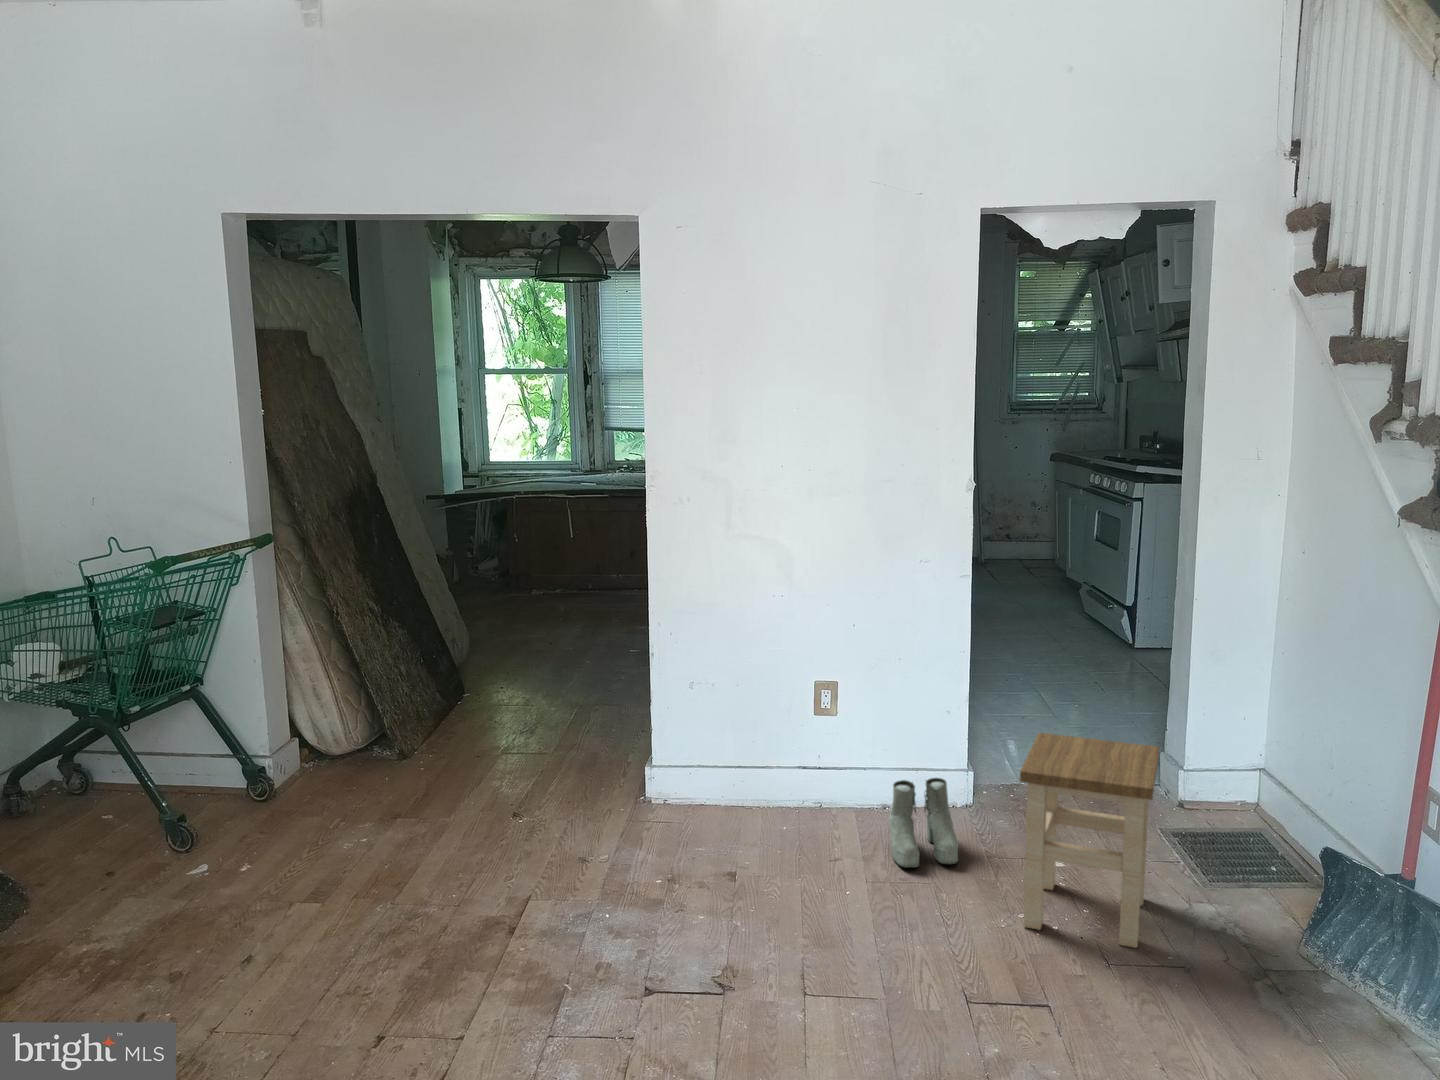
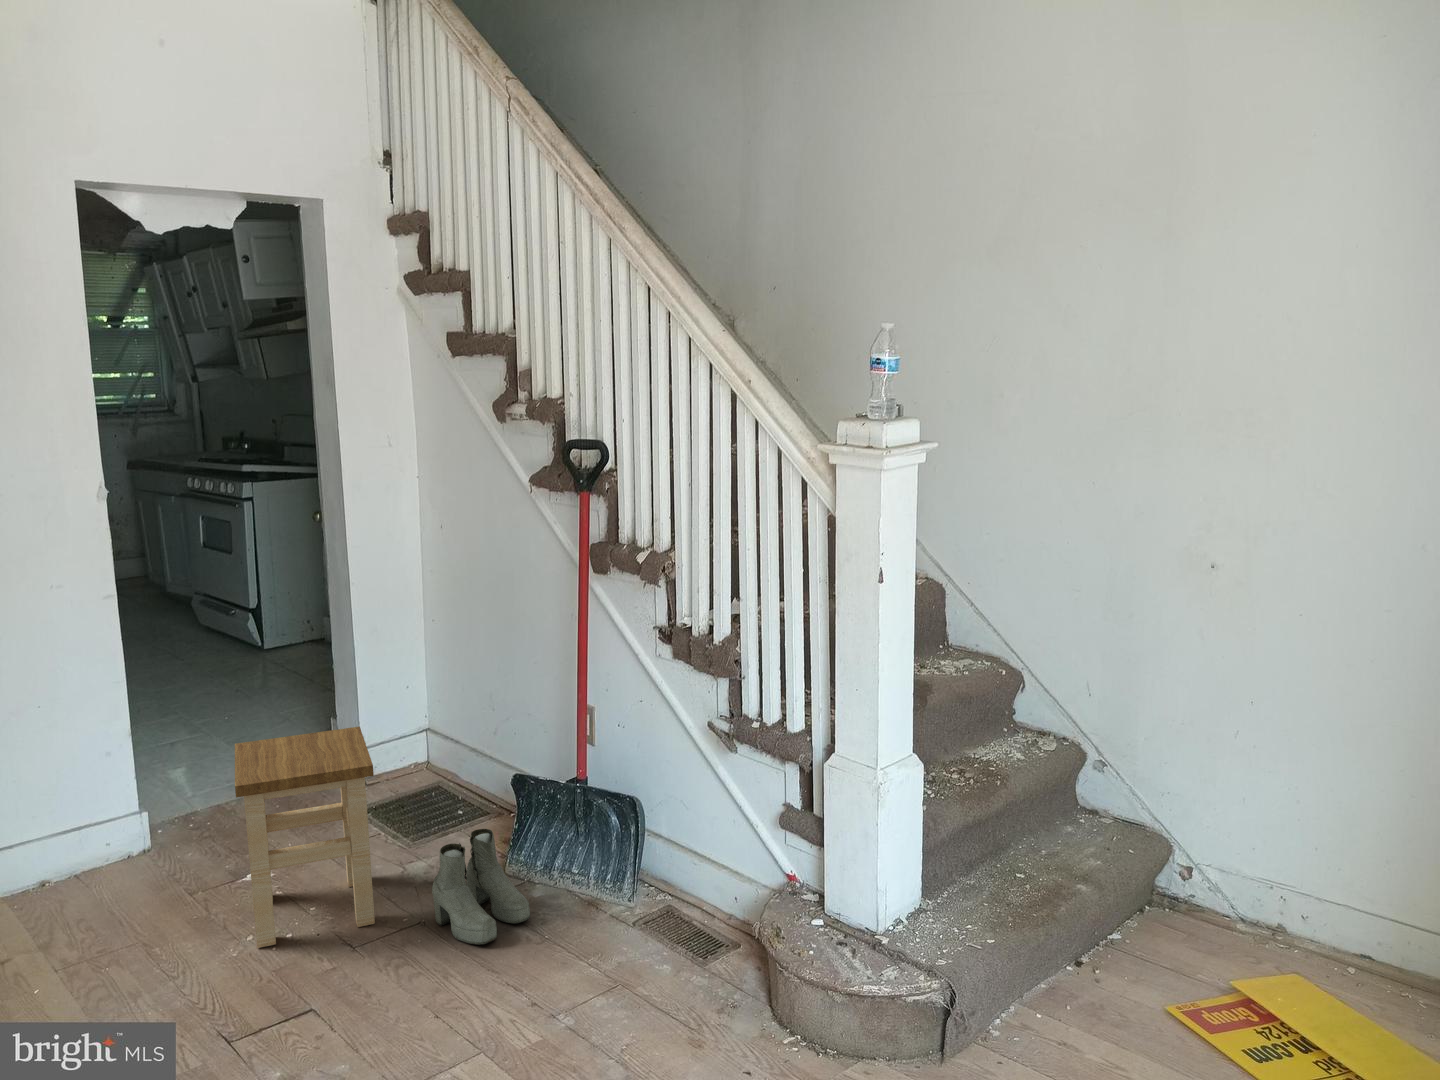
boots: present [889,778,958,868] -> present [432,829,530,945]

